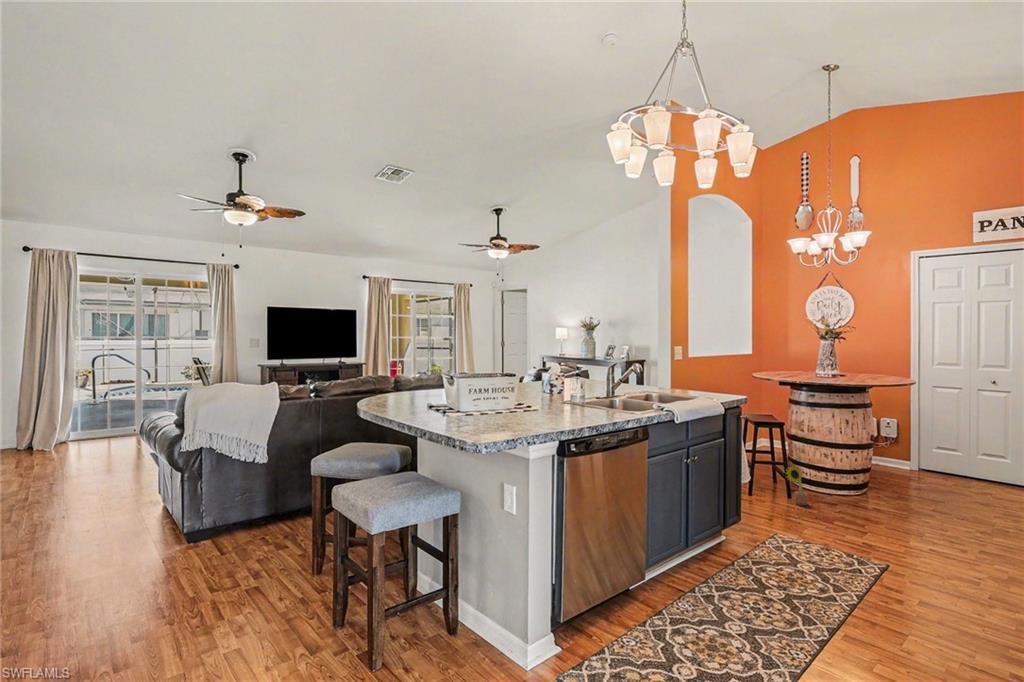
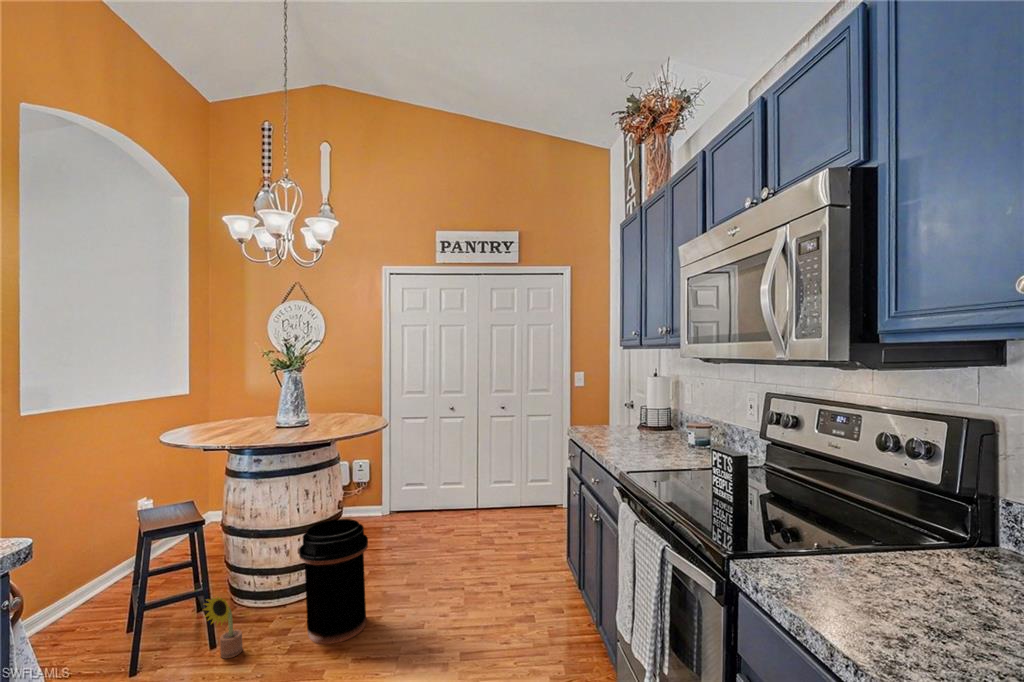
trash can: none [845,442,899,519] -> present [299,519,368,644]

